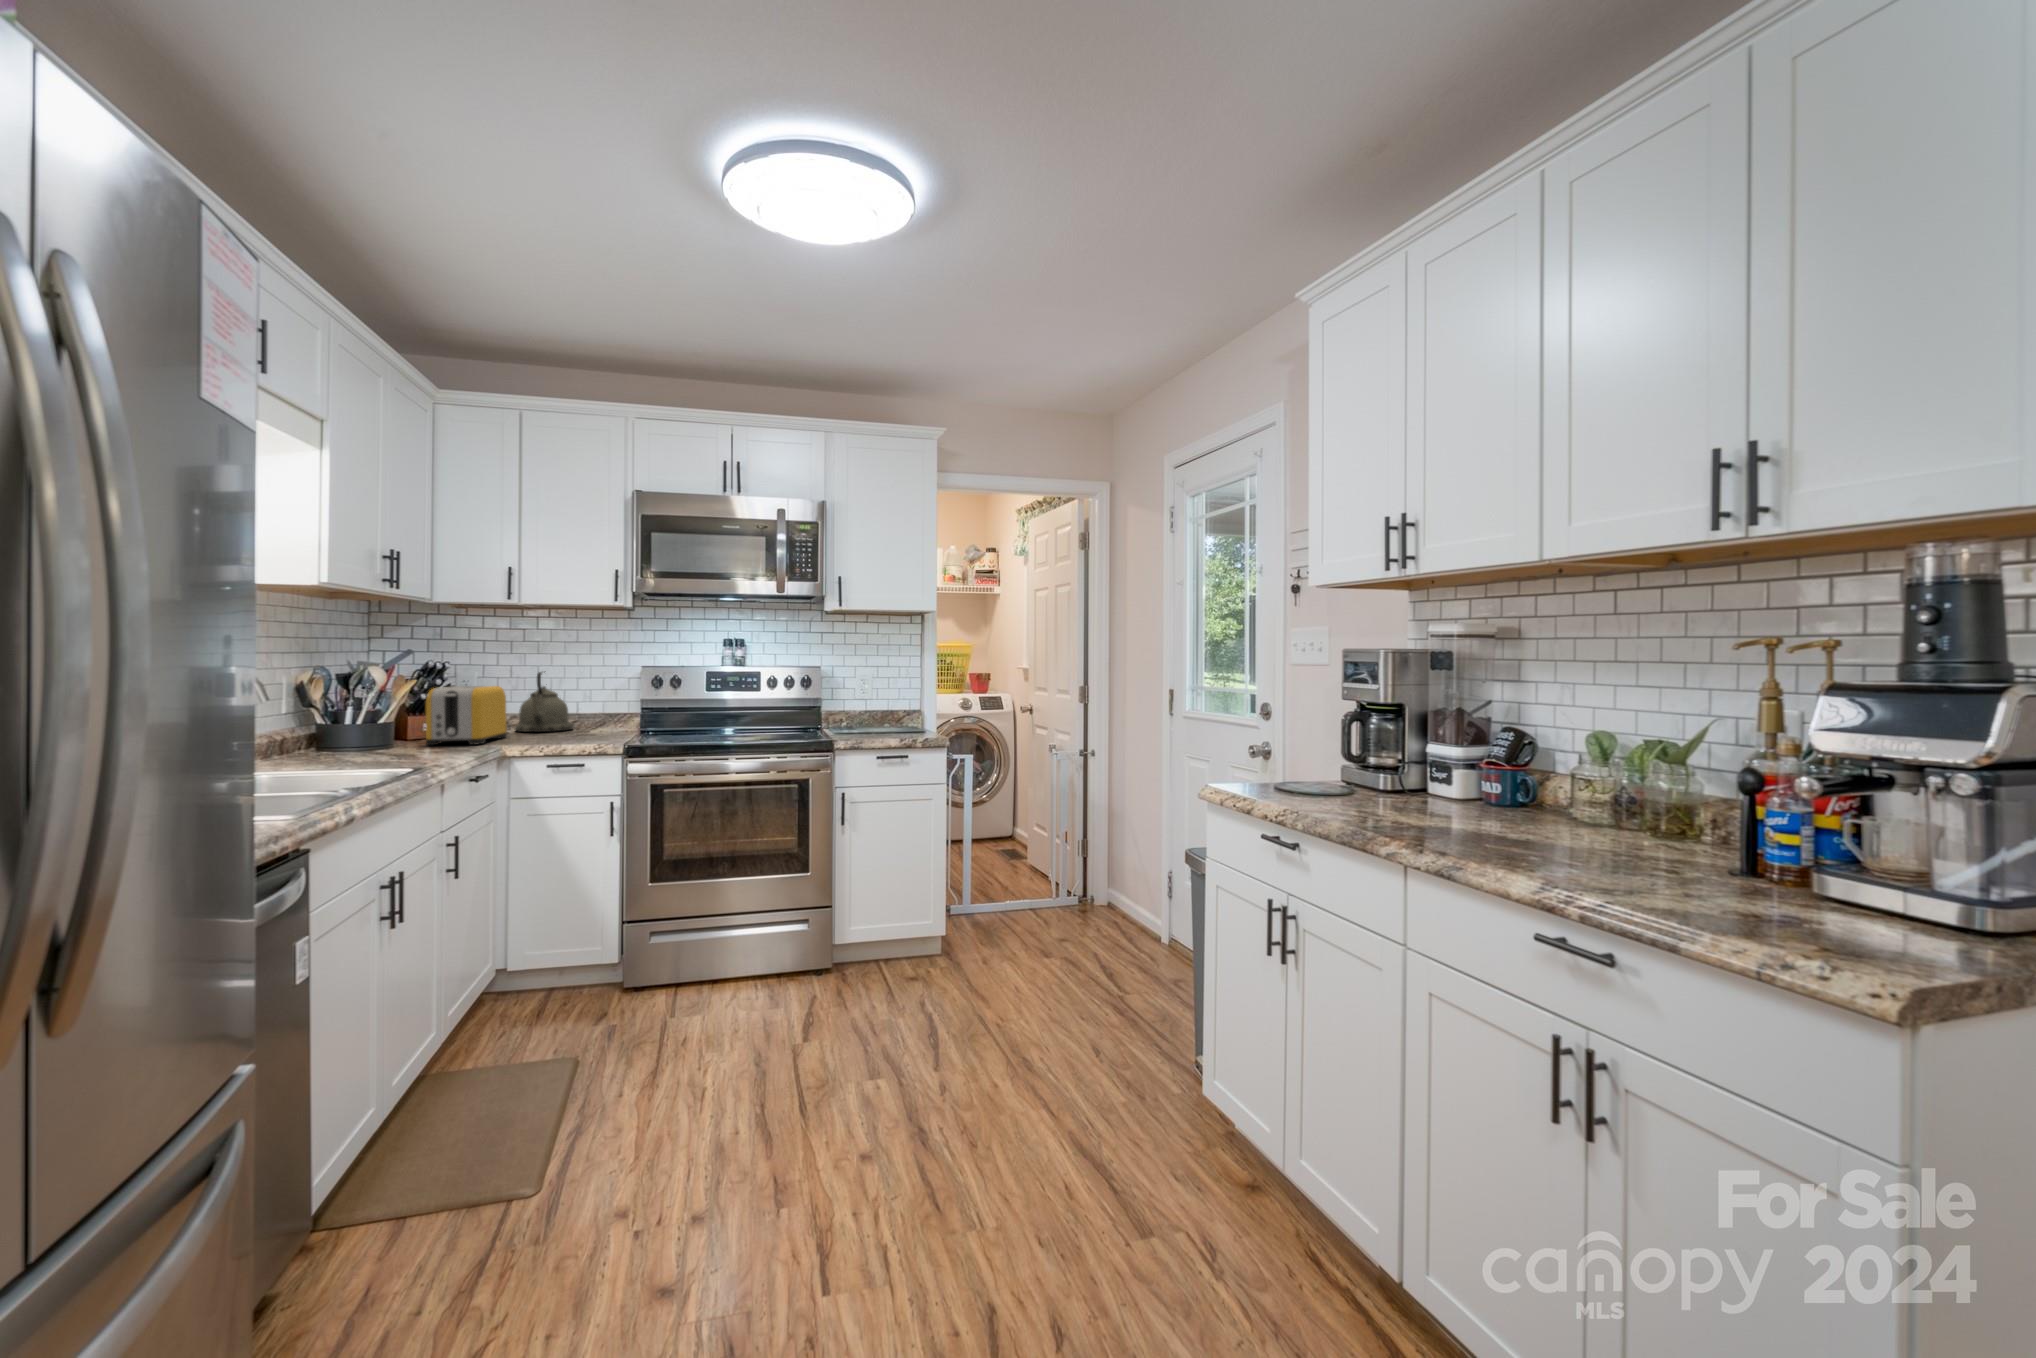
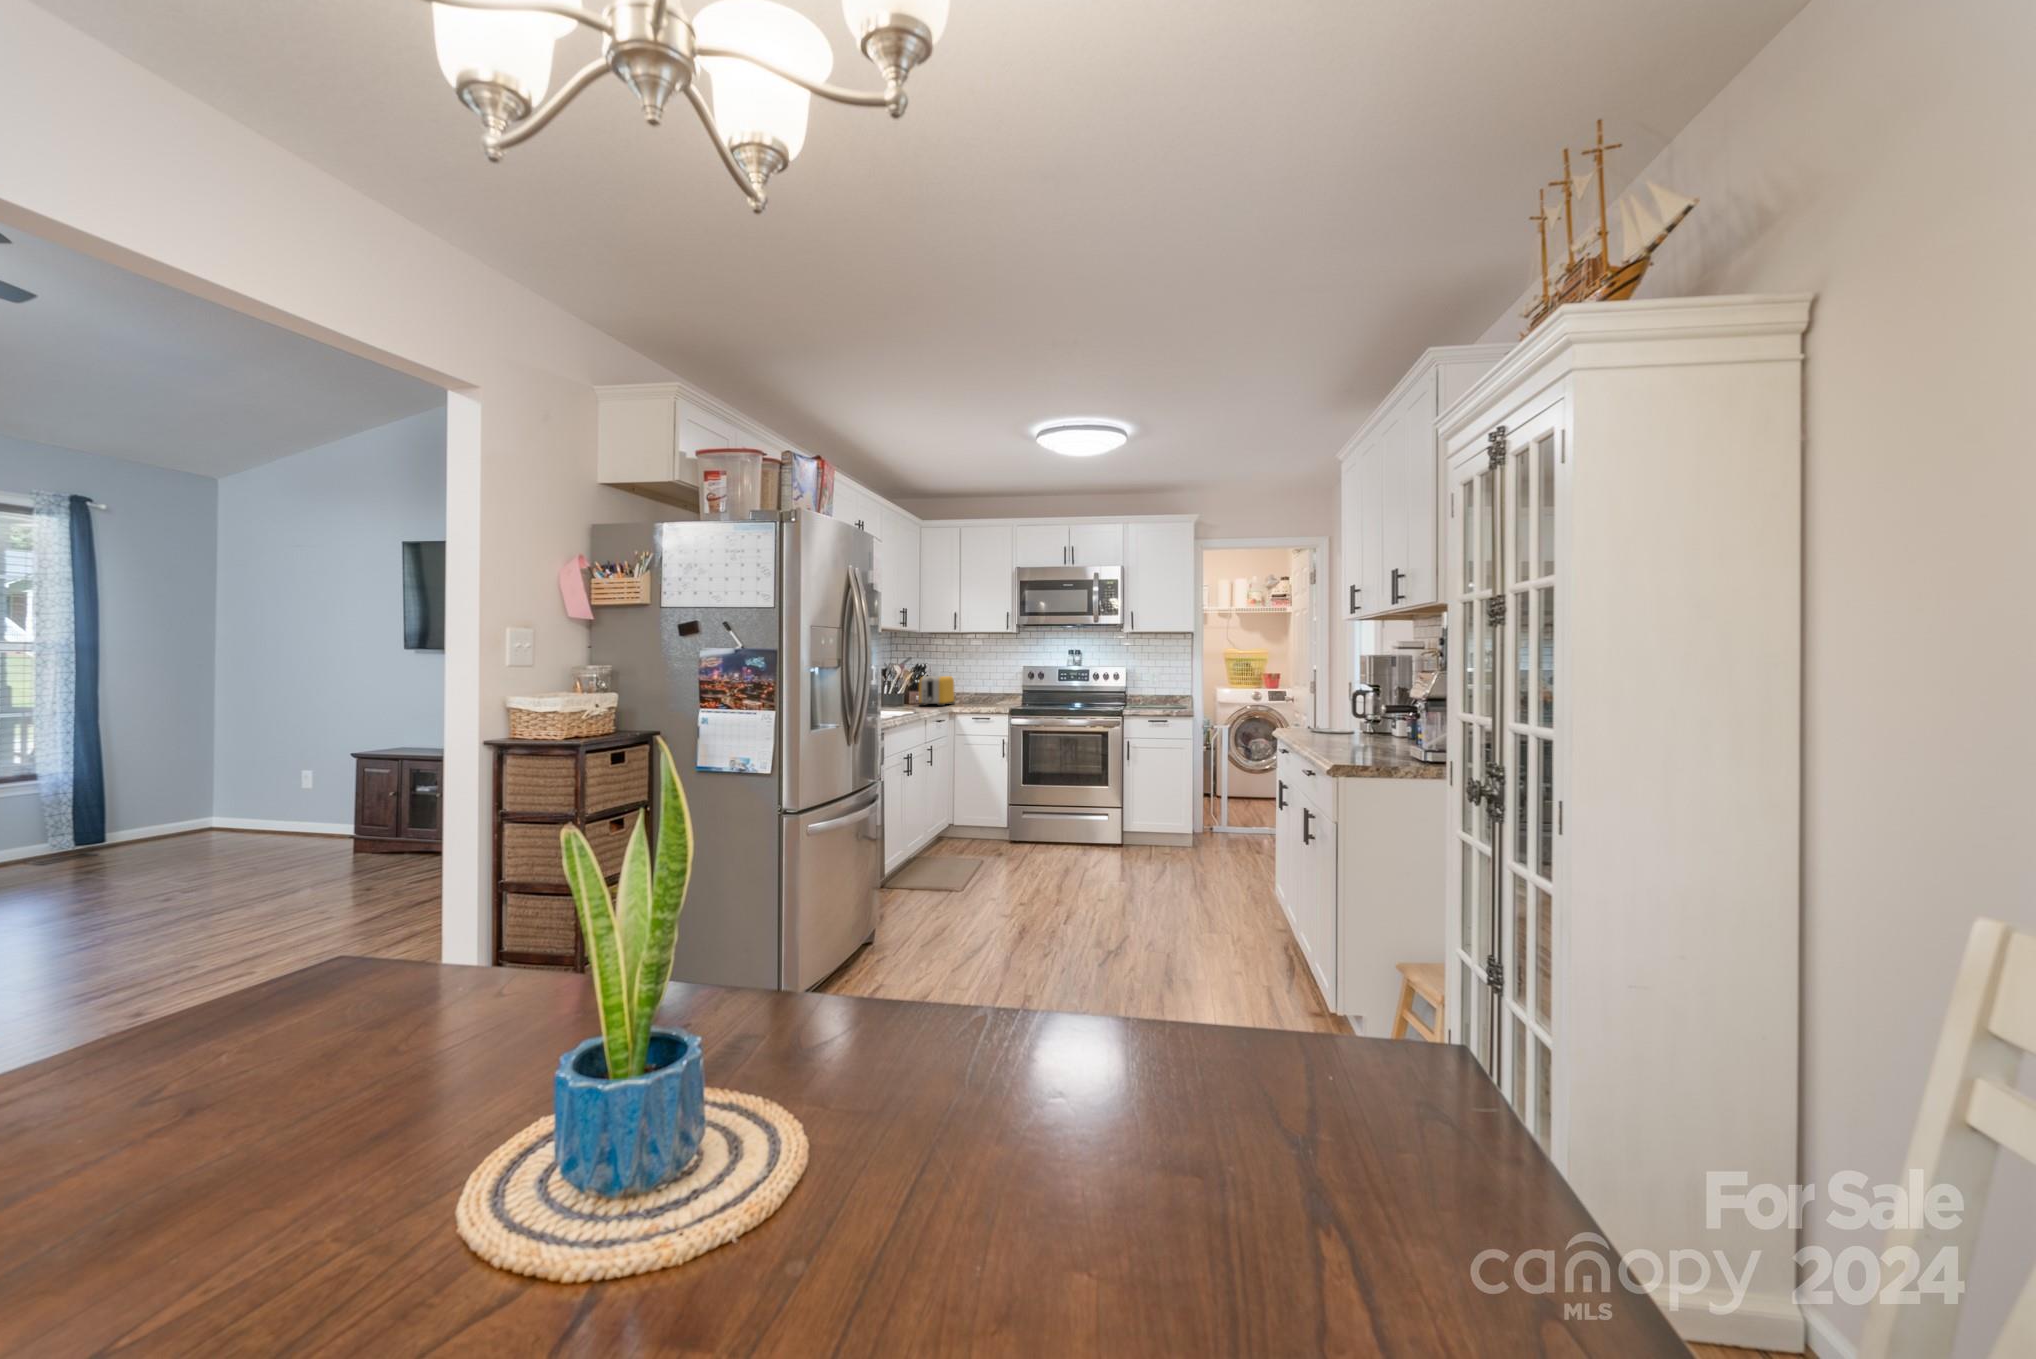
kettle: present [515,672,573,732] -> none [958,669,987,702]

